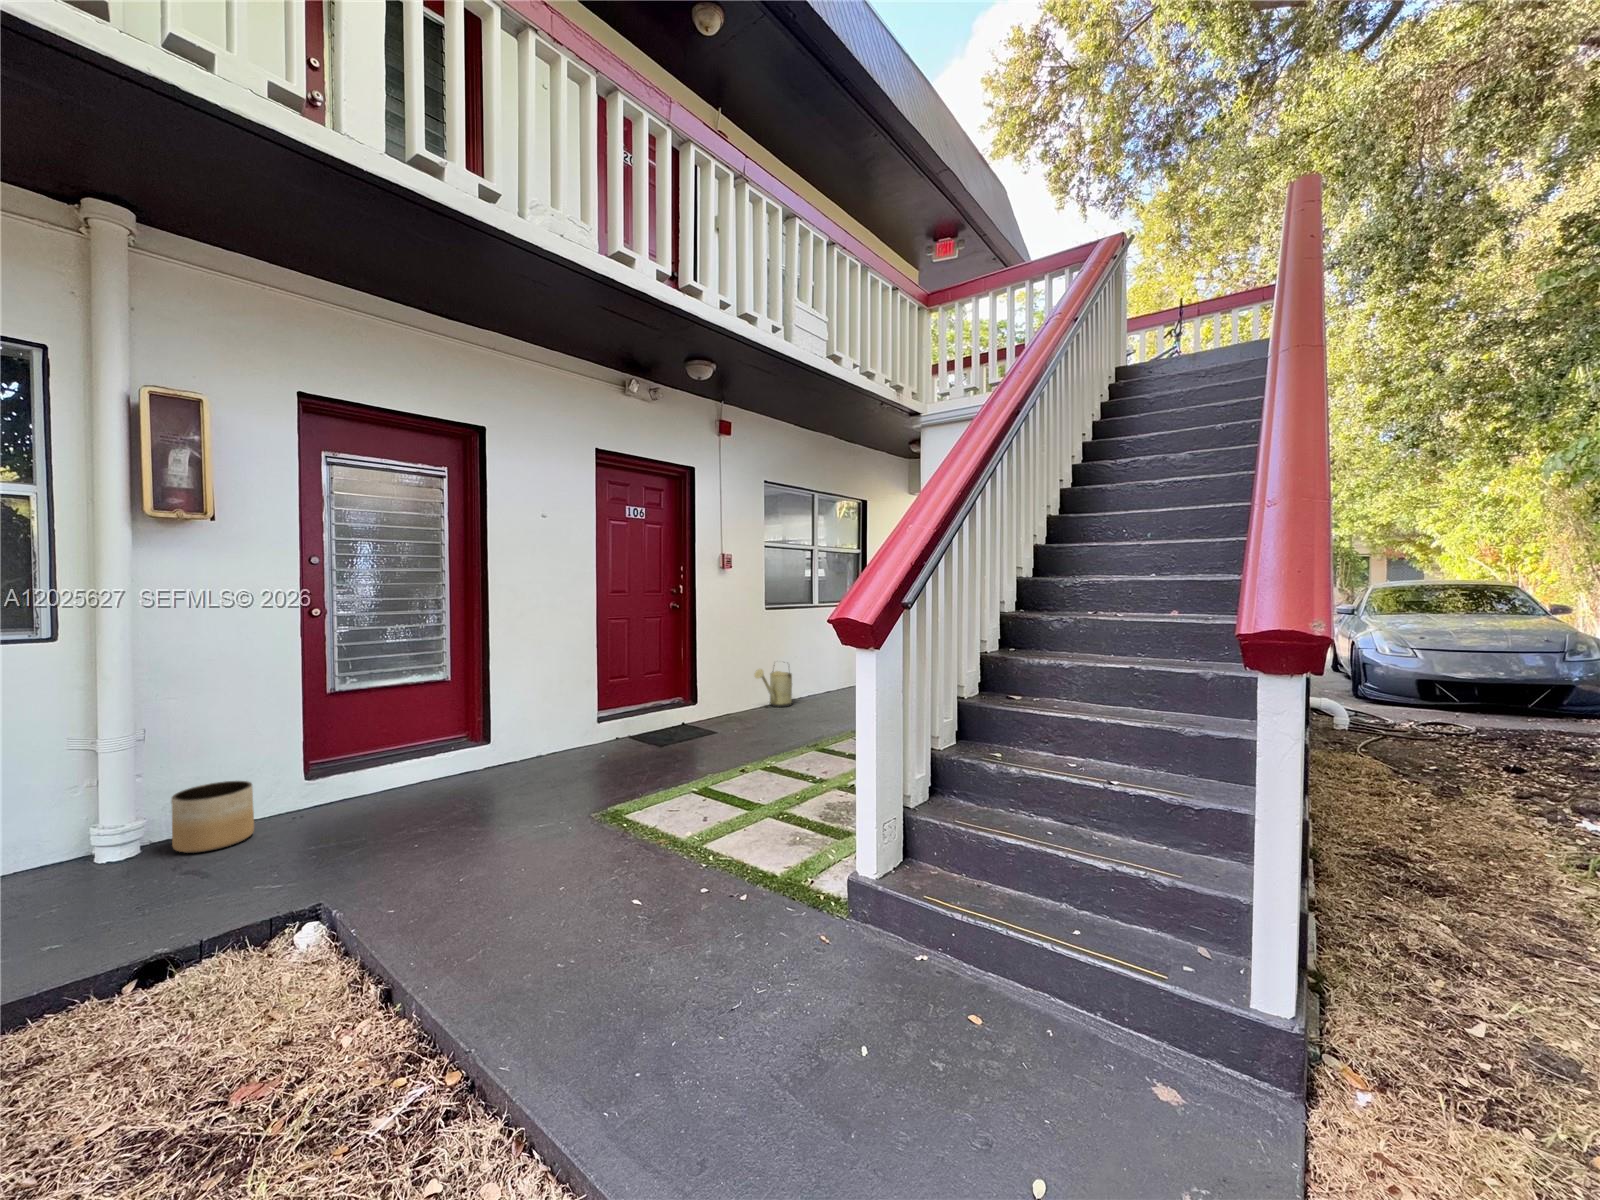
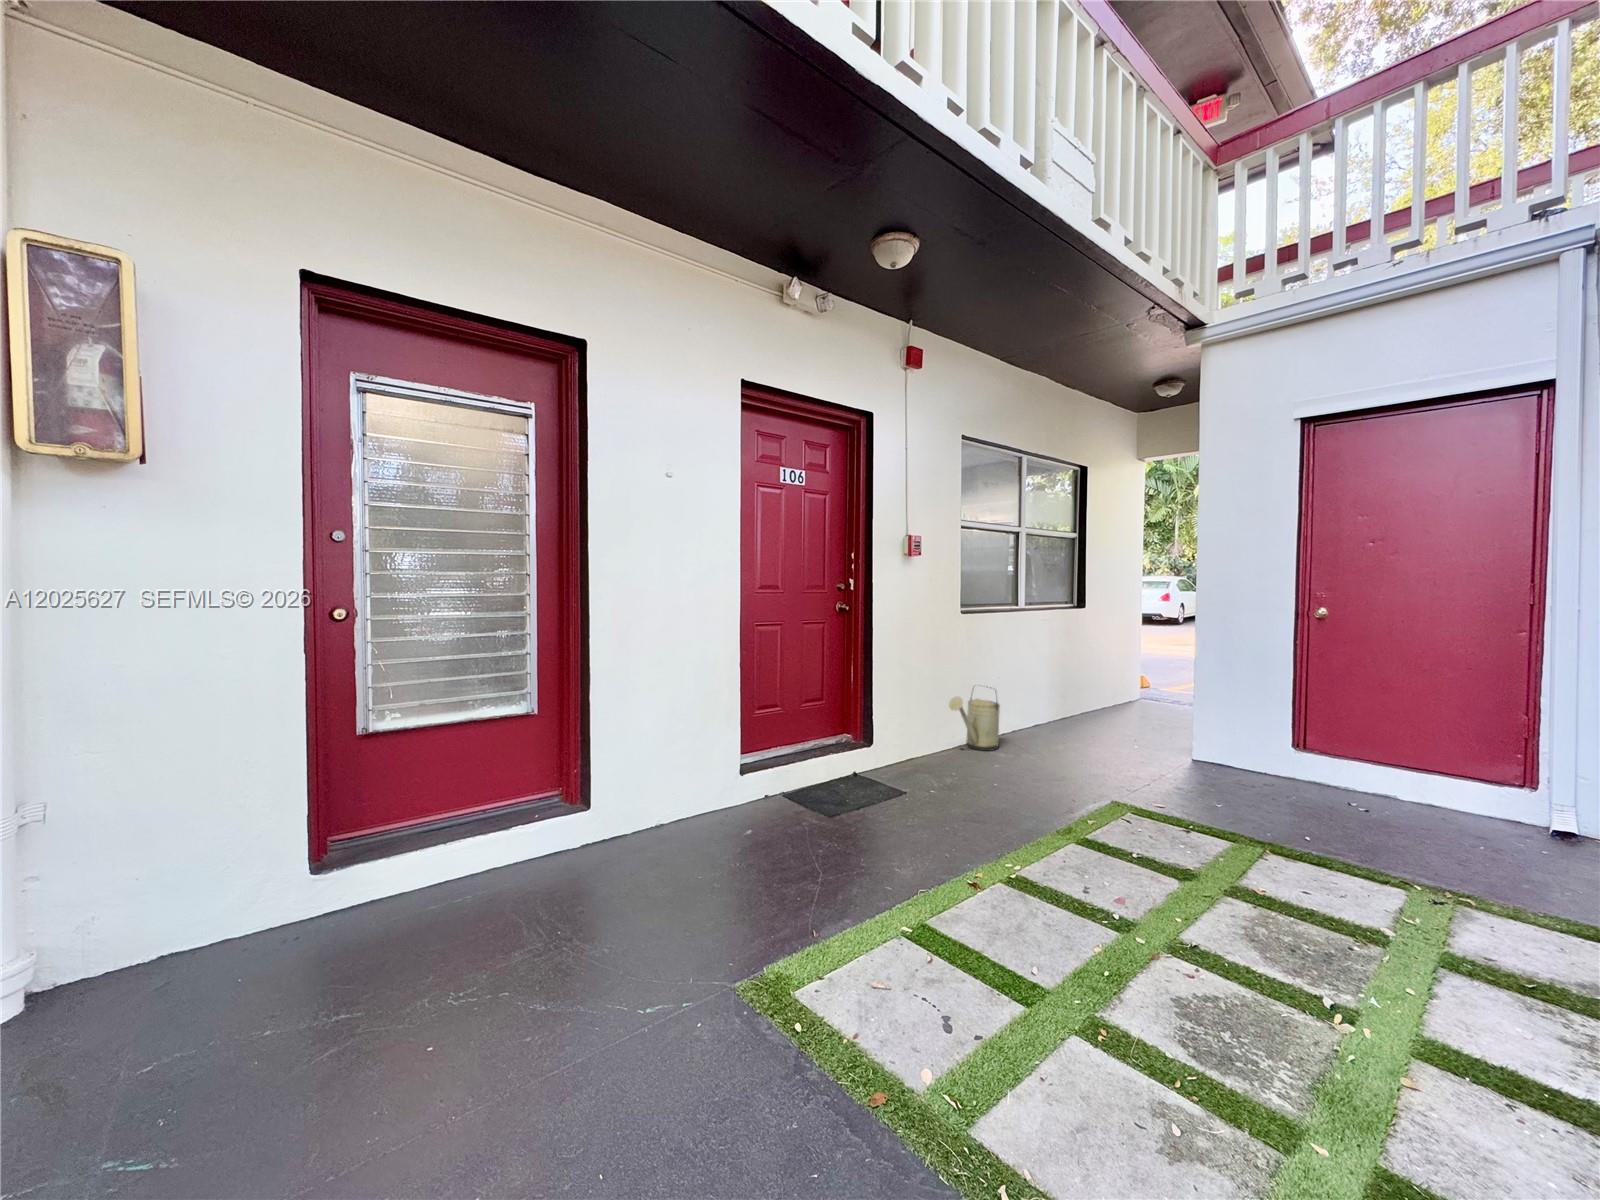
planter: present [171,781,254,853] -> none [66,884,211,1021]

